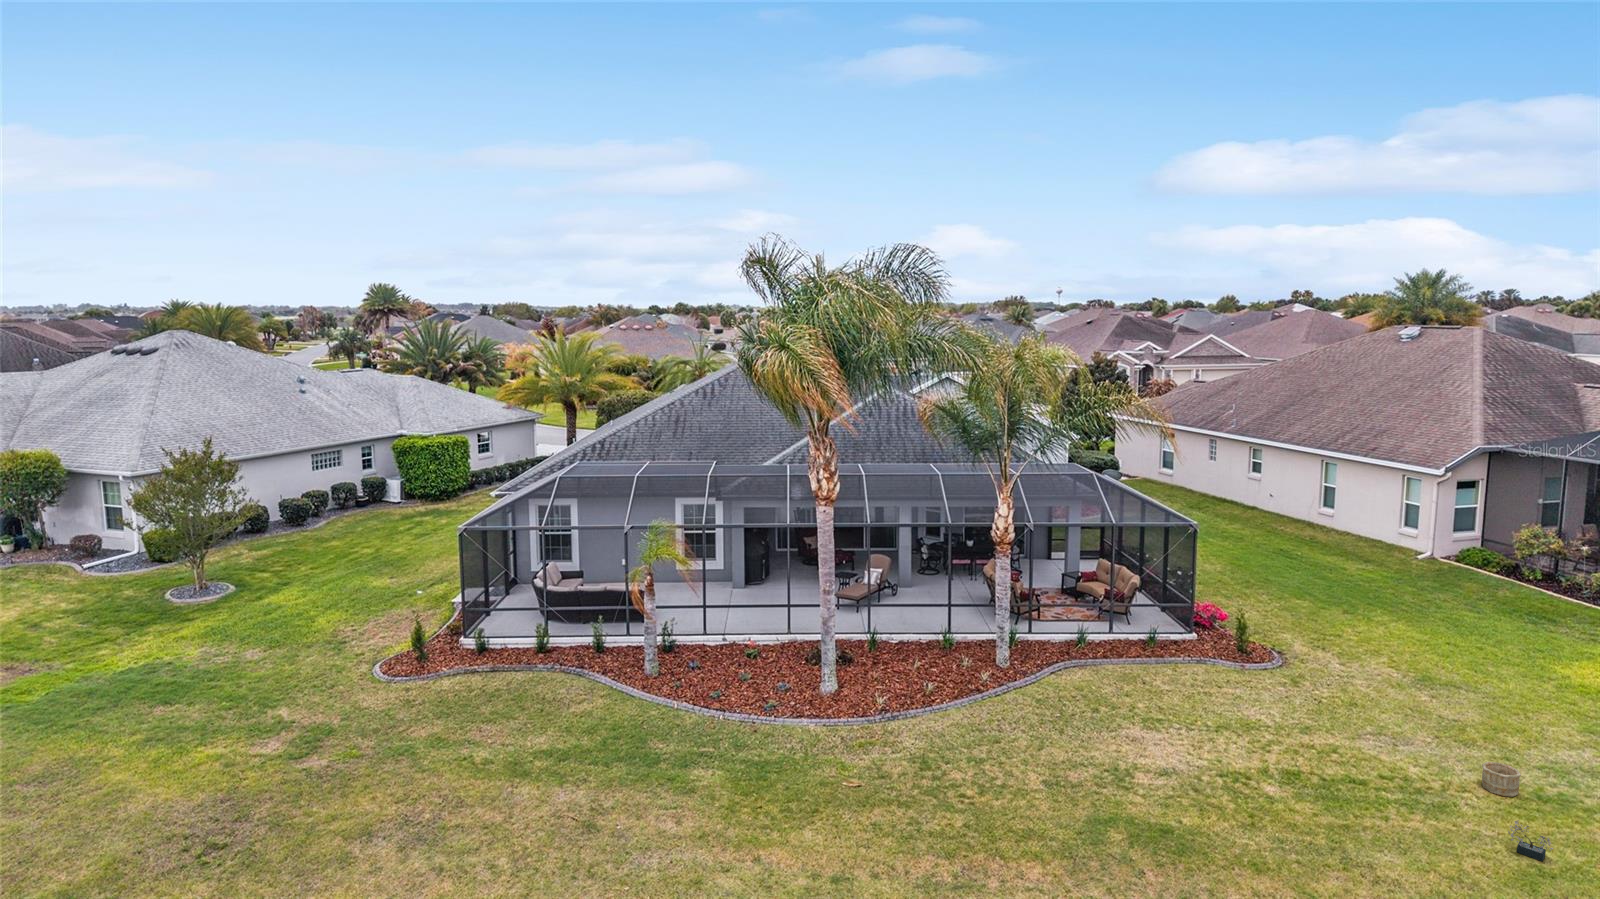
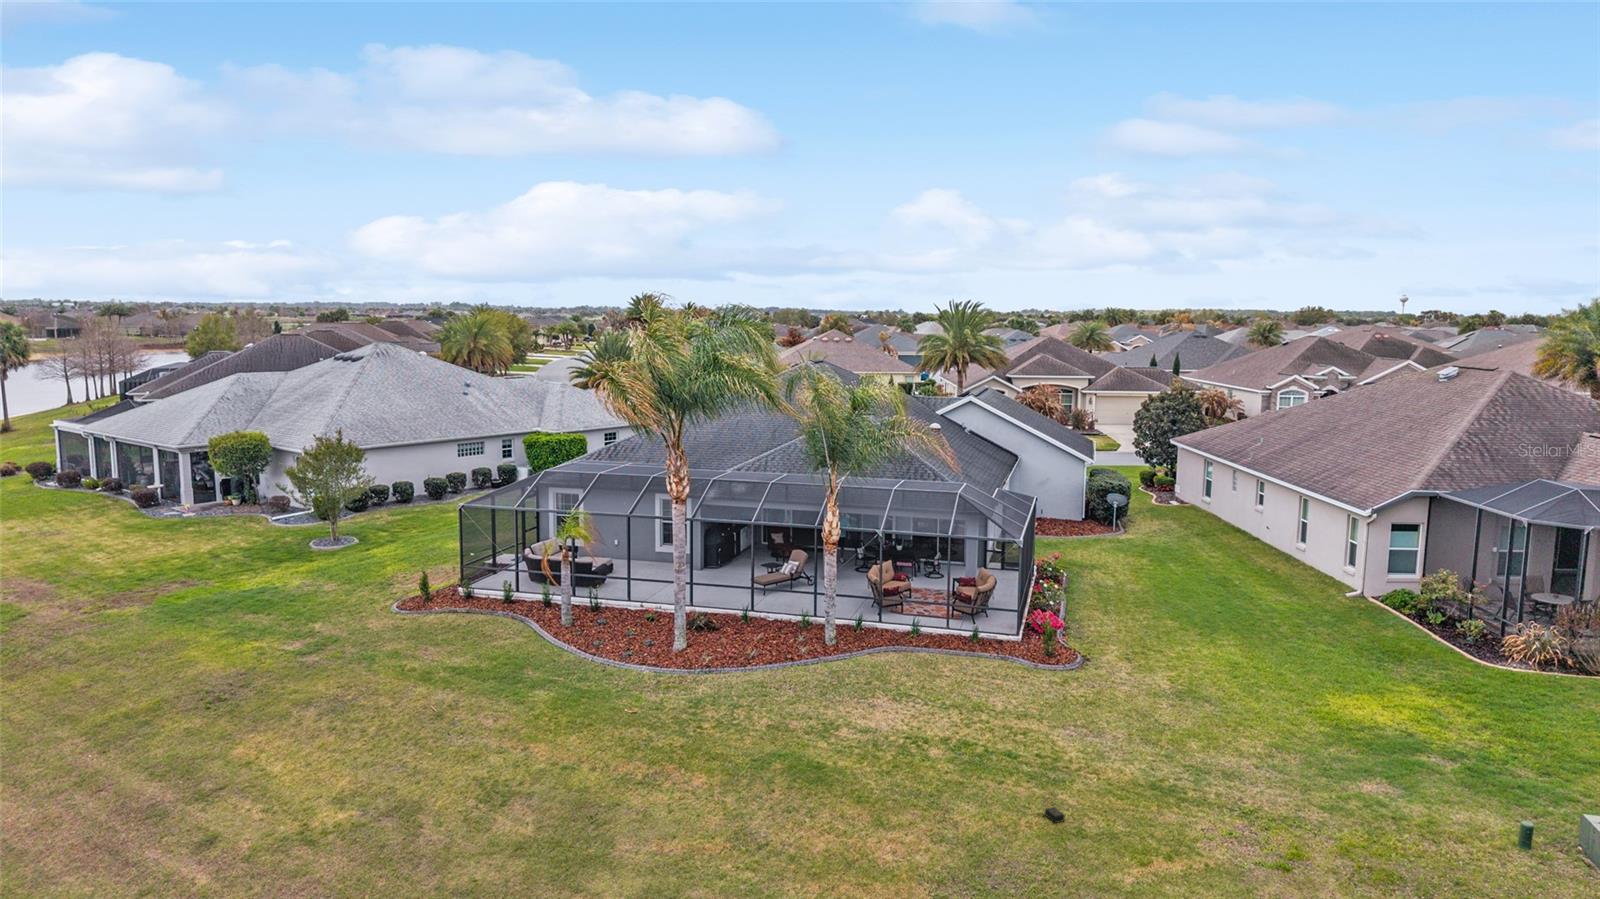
wooden bucket: present [1482,762,1521,797] -> none [1102,756,1130,786]

